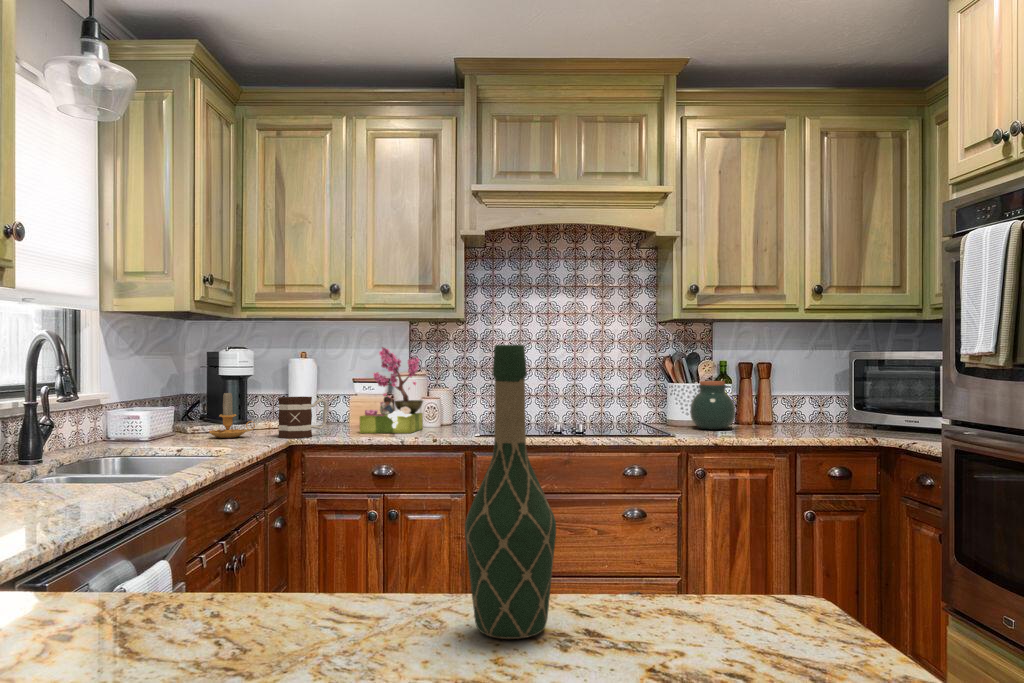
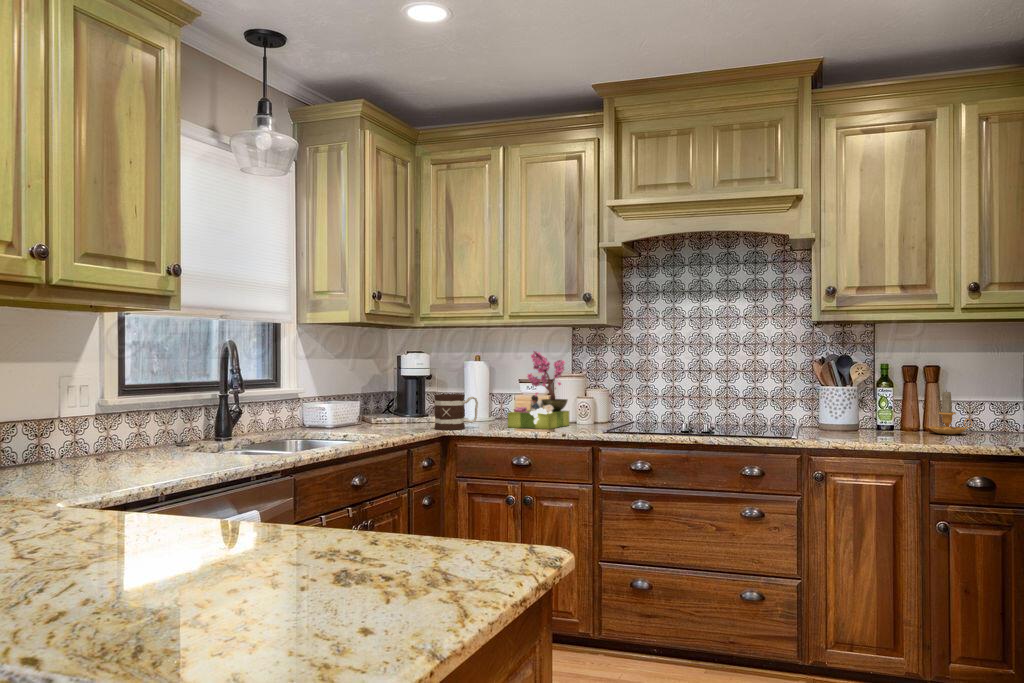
wine bottle: present [465,345,556,639] -> none [97,354,191,631]
jar: present [690,381,735,430] -> none [835,385,884,436]
candle: present [209,392,255,438] -> present [928,391,972,434]

